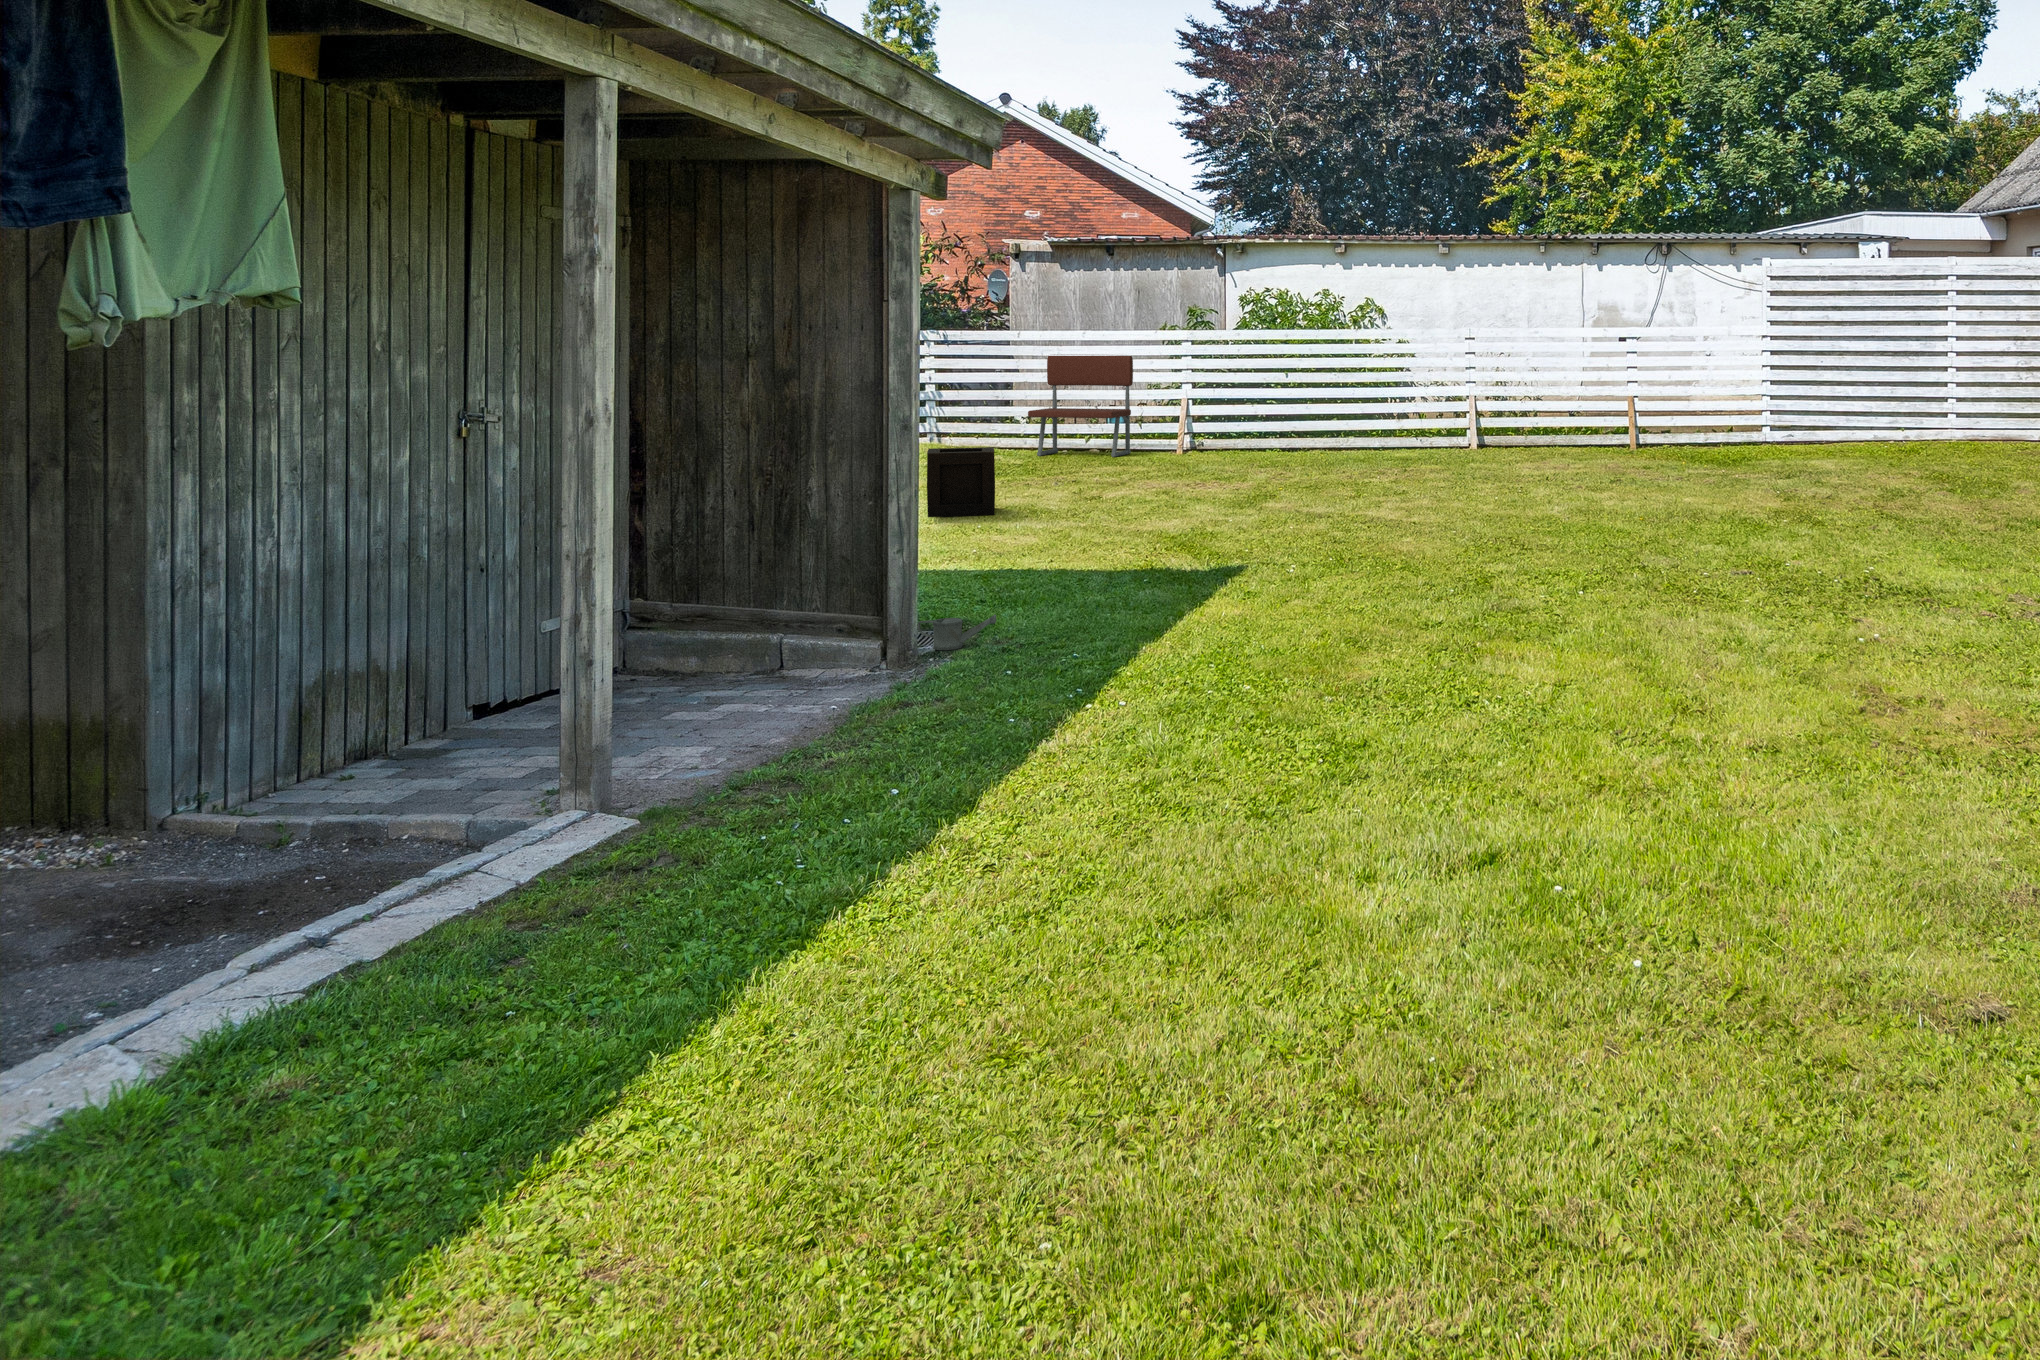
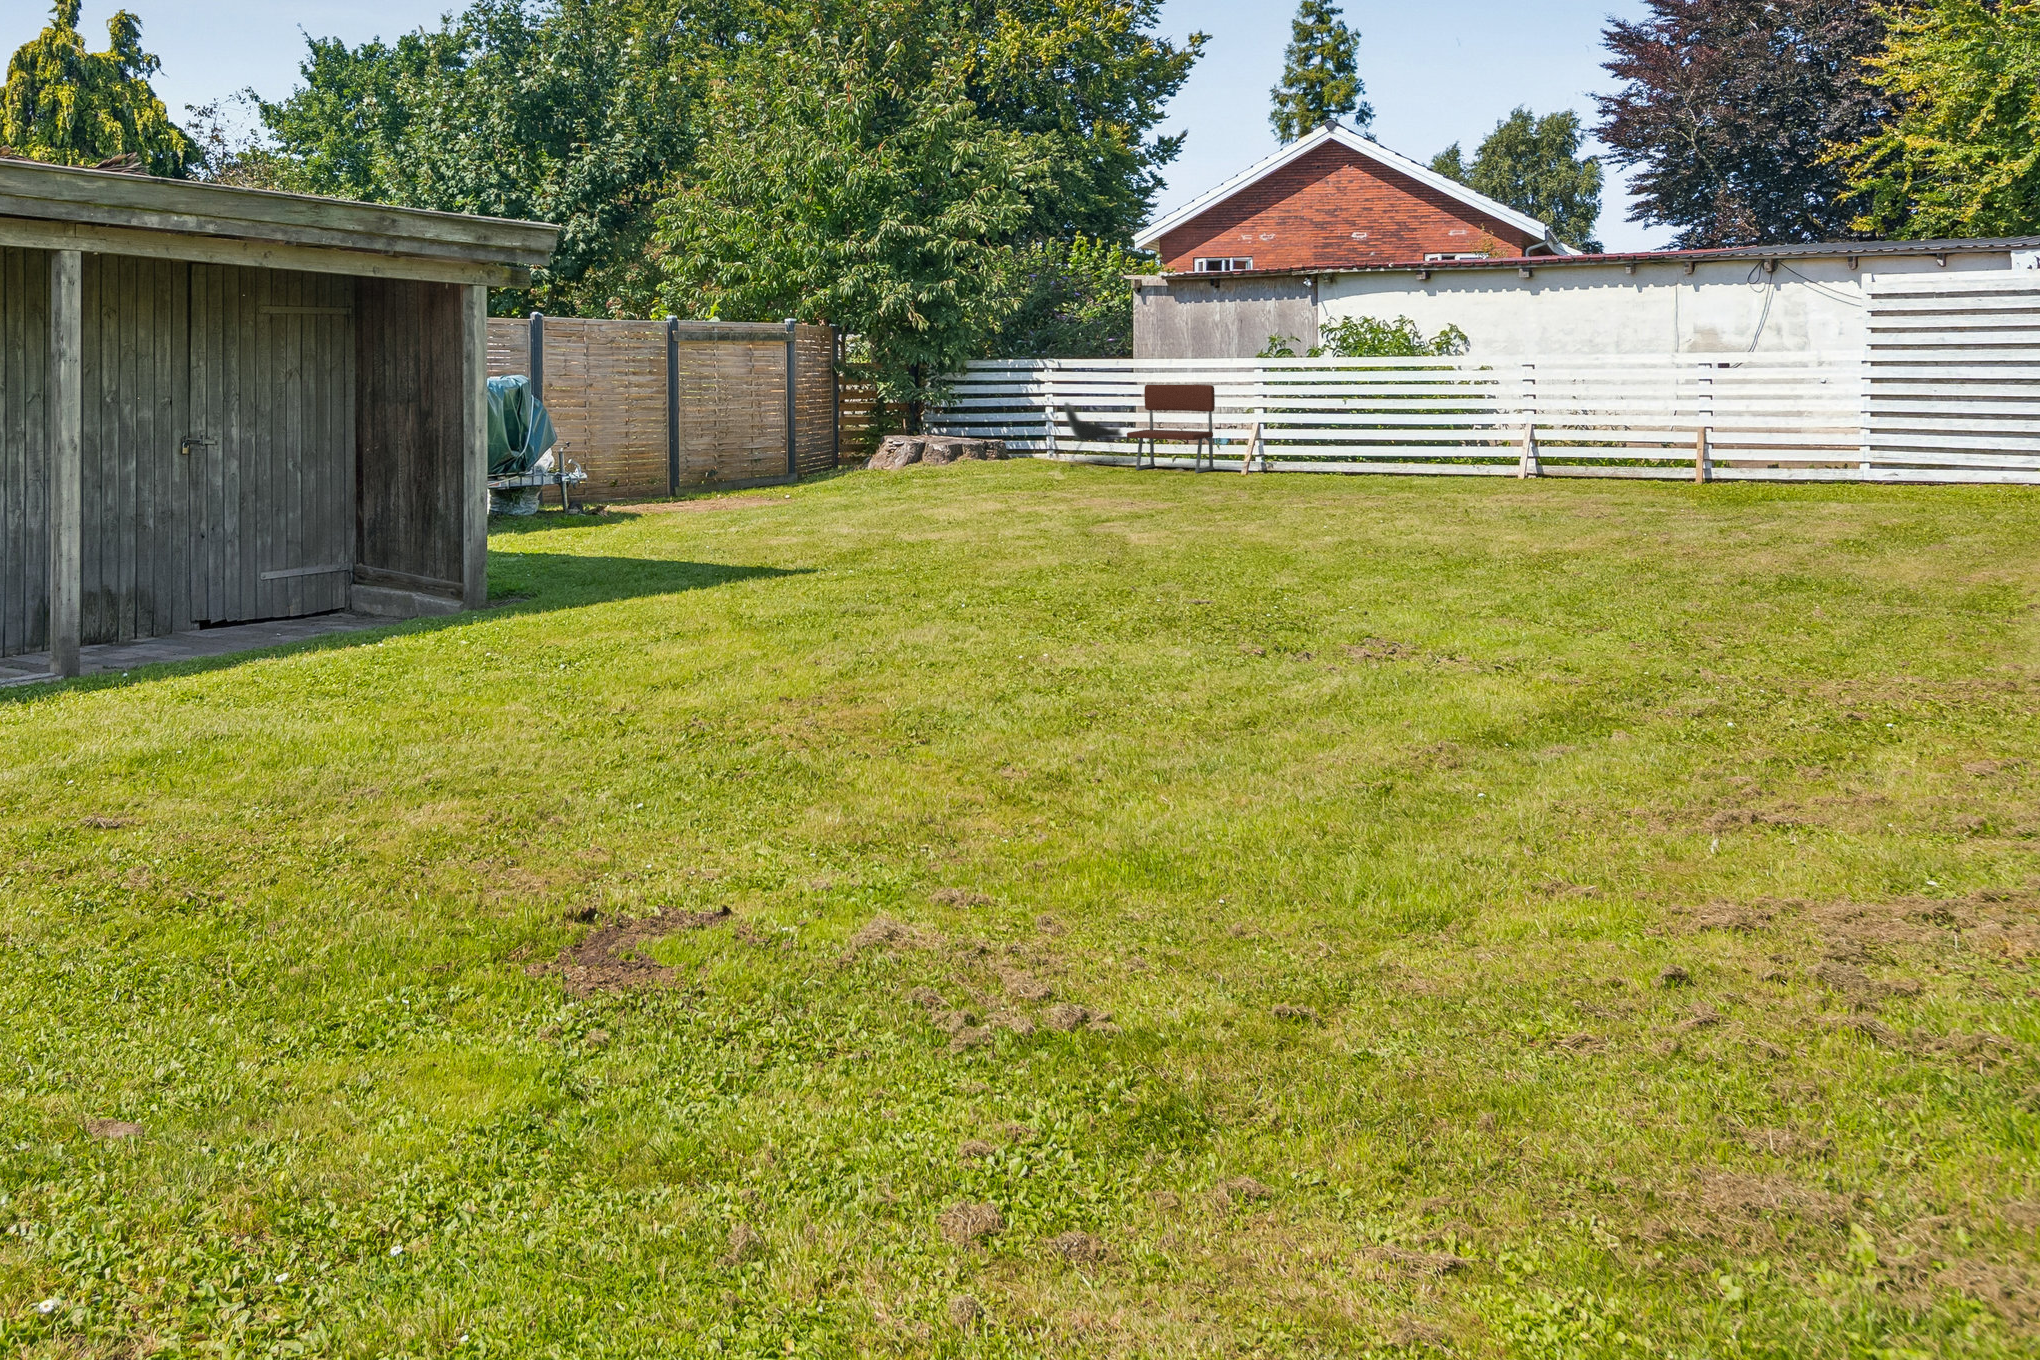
lounge chair: none [943,377,1016,454] -> present [1064,402,1122,465]
wooden crate: present [927,447,995,517] -> none [1011,474,1066,529]
watering can: present [918,615,996,650] -> none [936,619,986,642]

